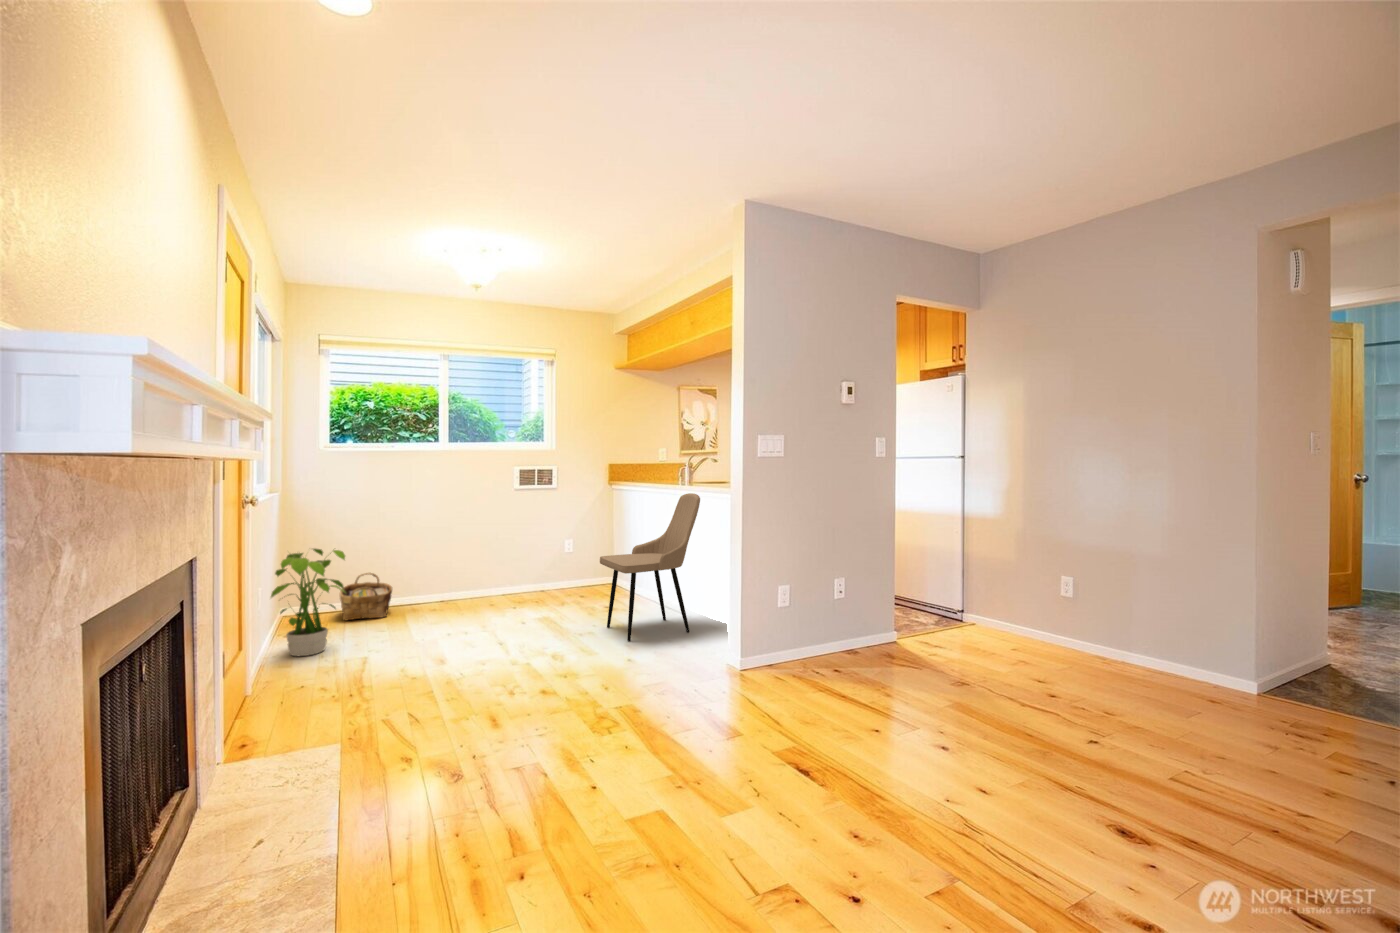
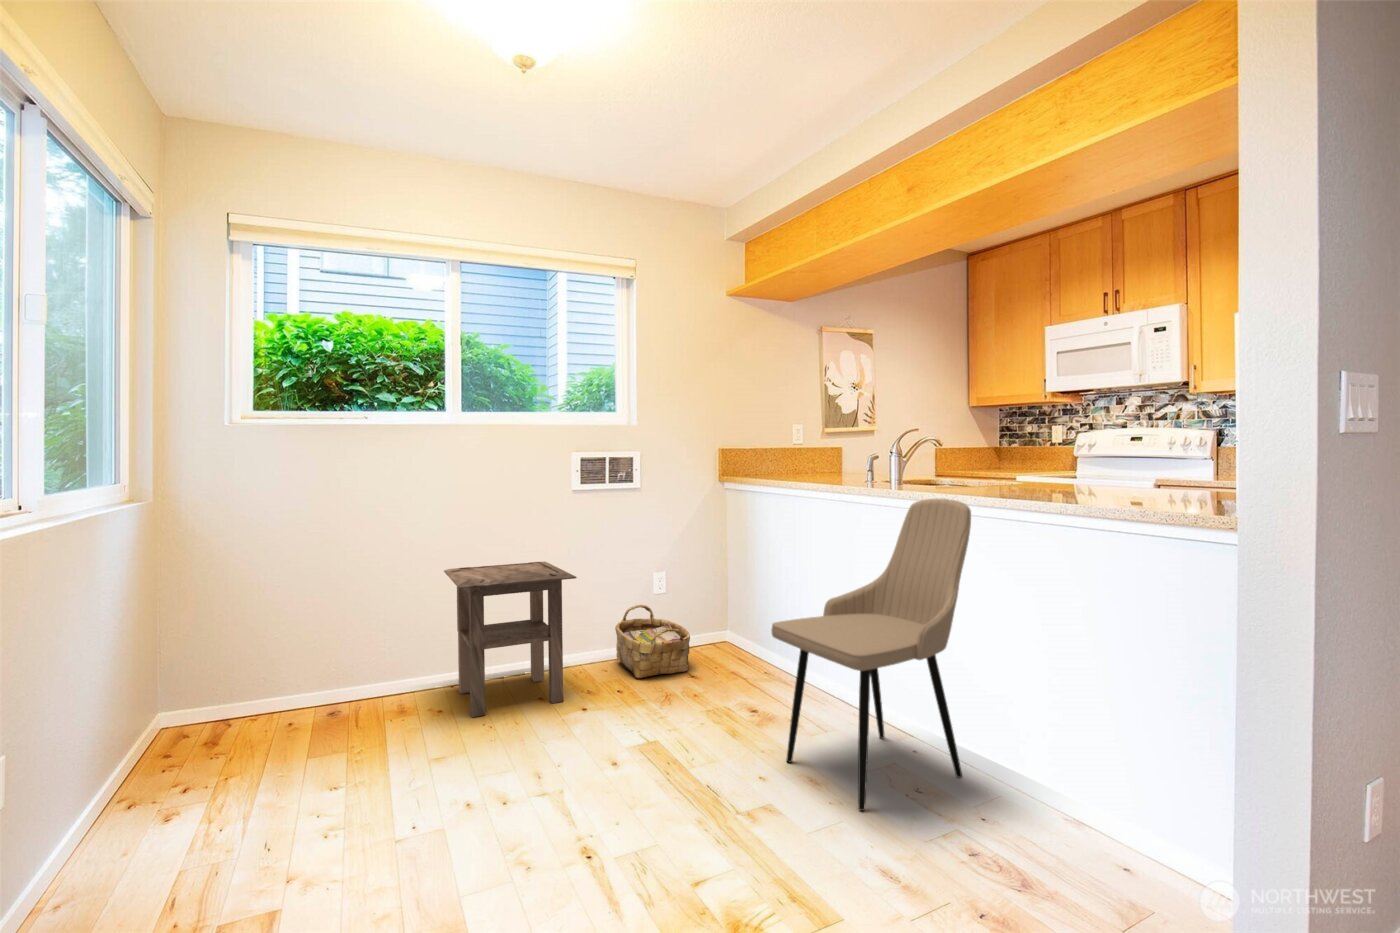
side table: none [436,530,510,613] -> present [444,562,577,717]
potted plant: present [271,549,346,656] -> none [84,622,270,870]
woven basket: present [340,573,392,620] -> present [615,605,690,678]

